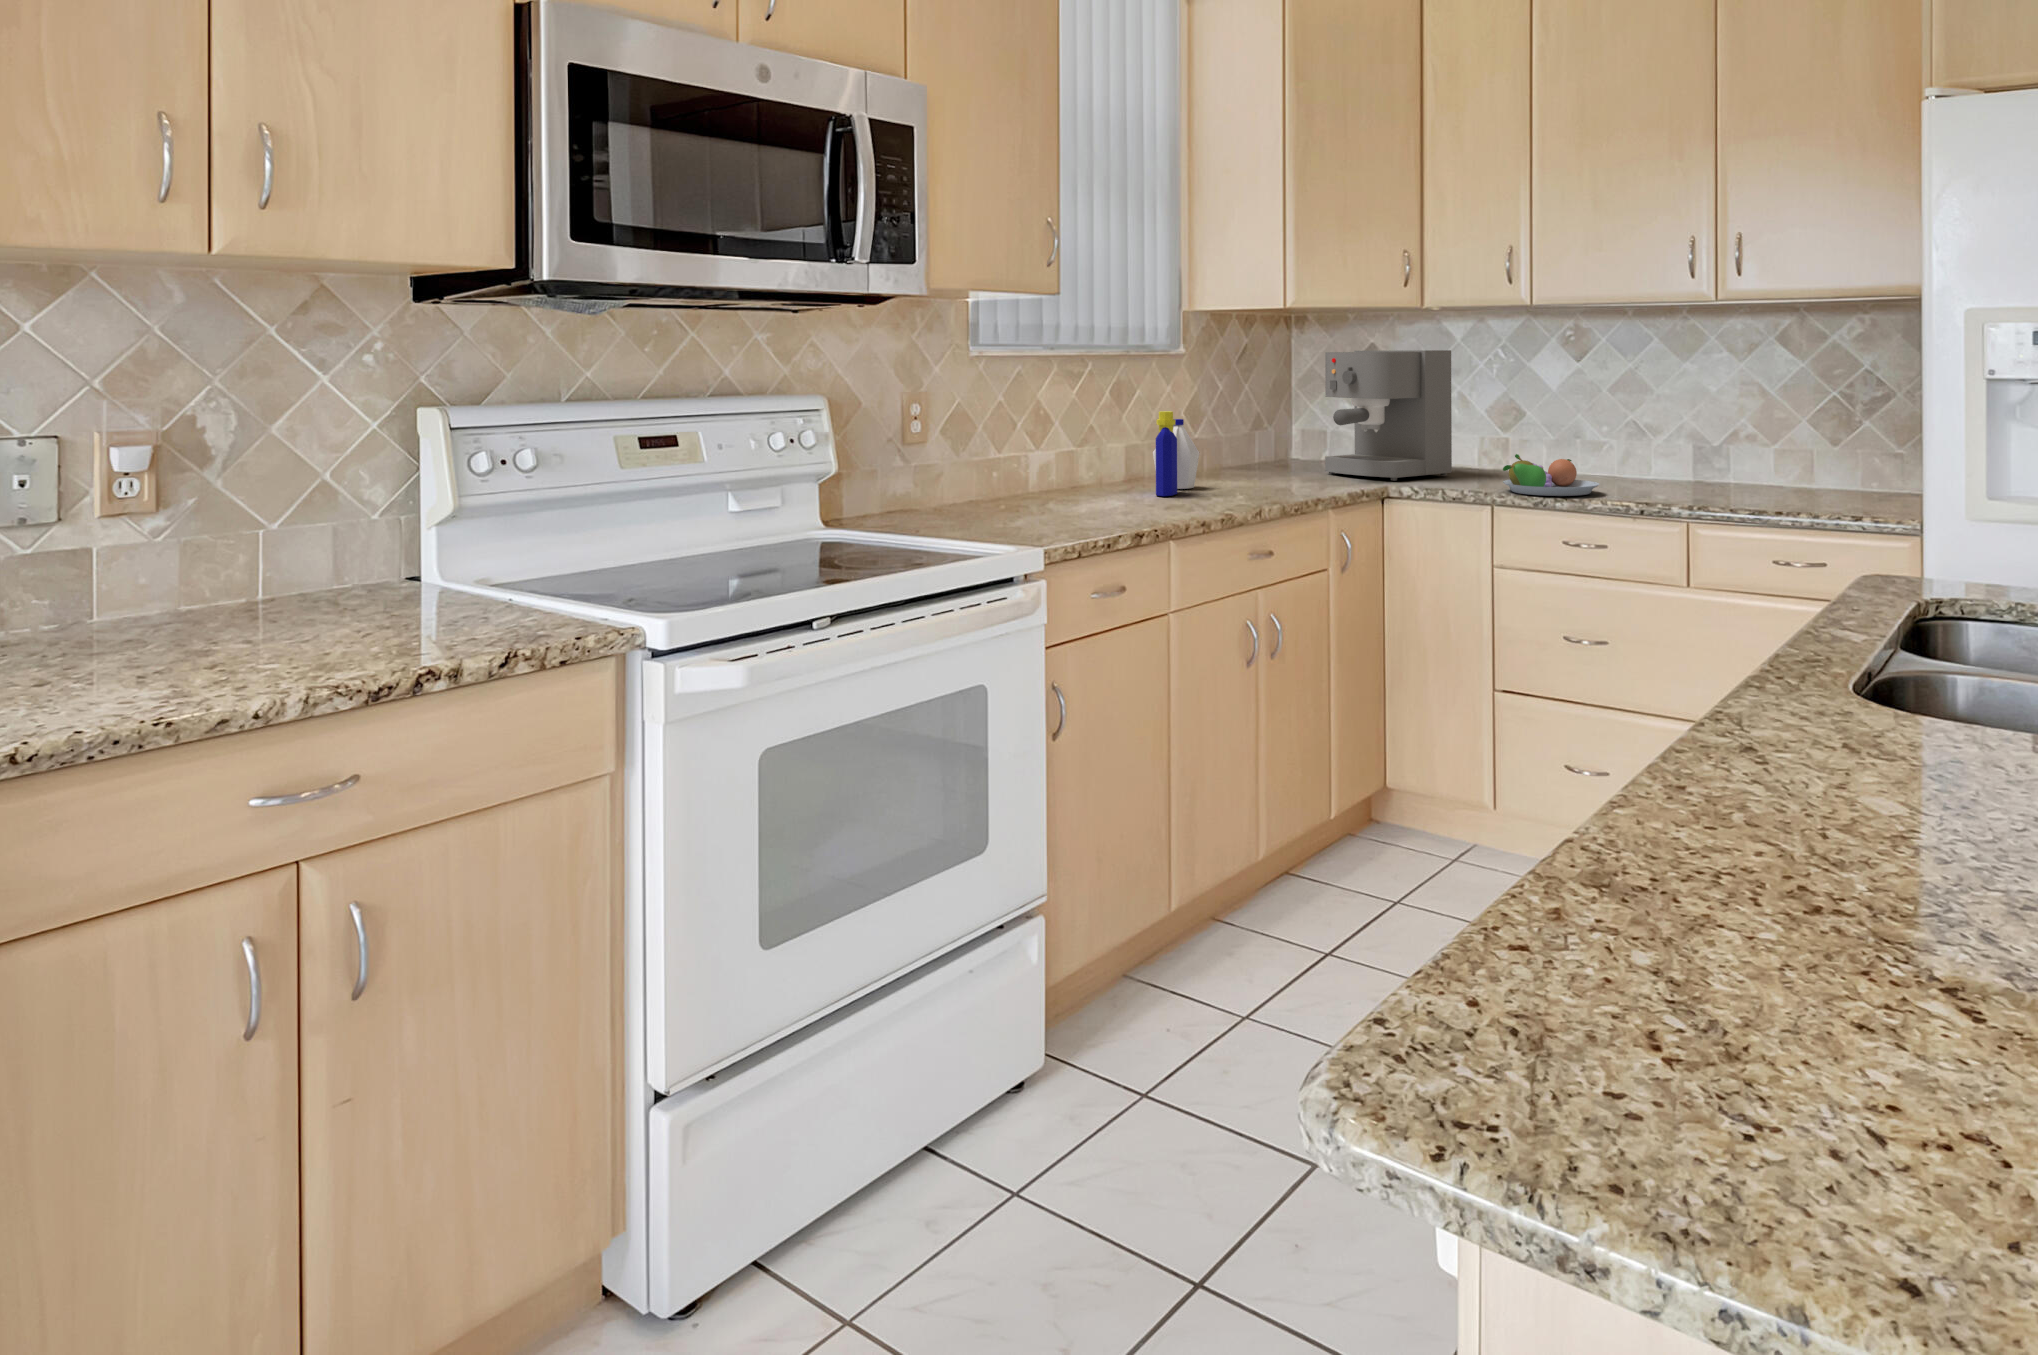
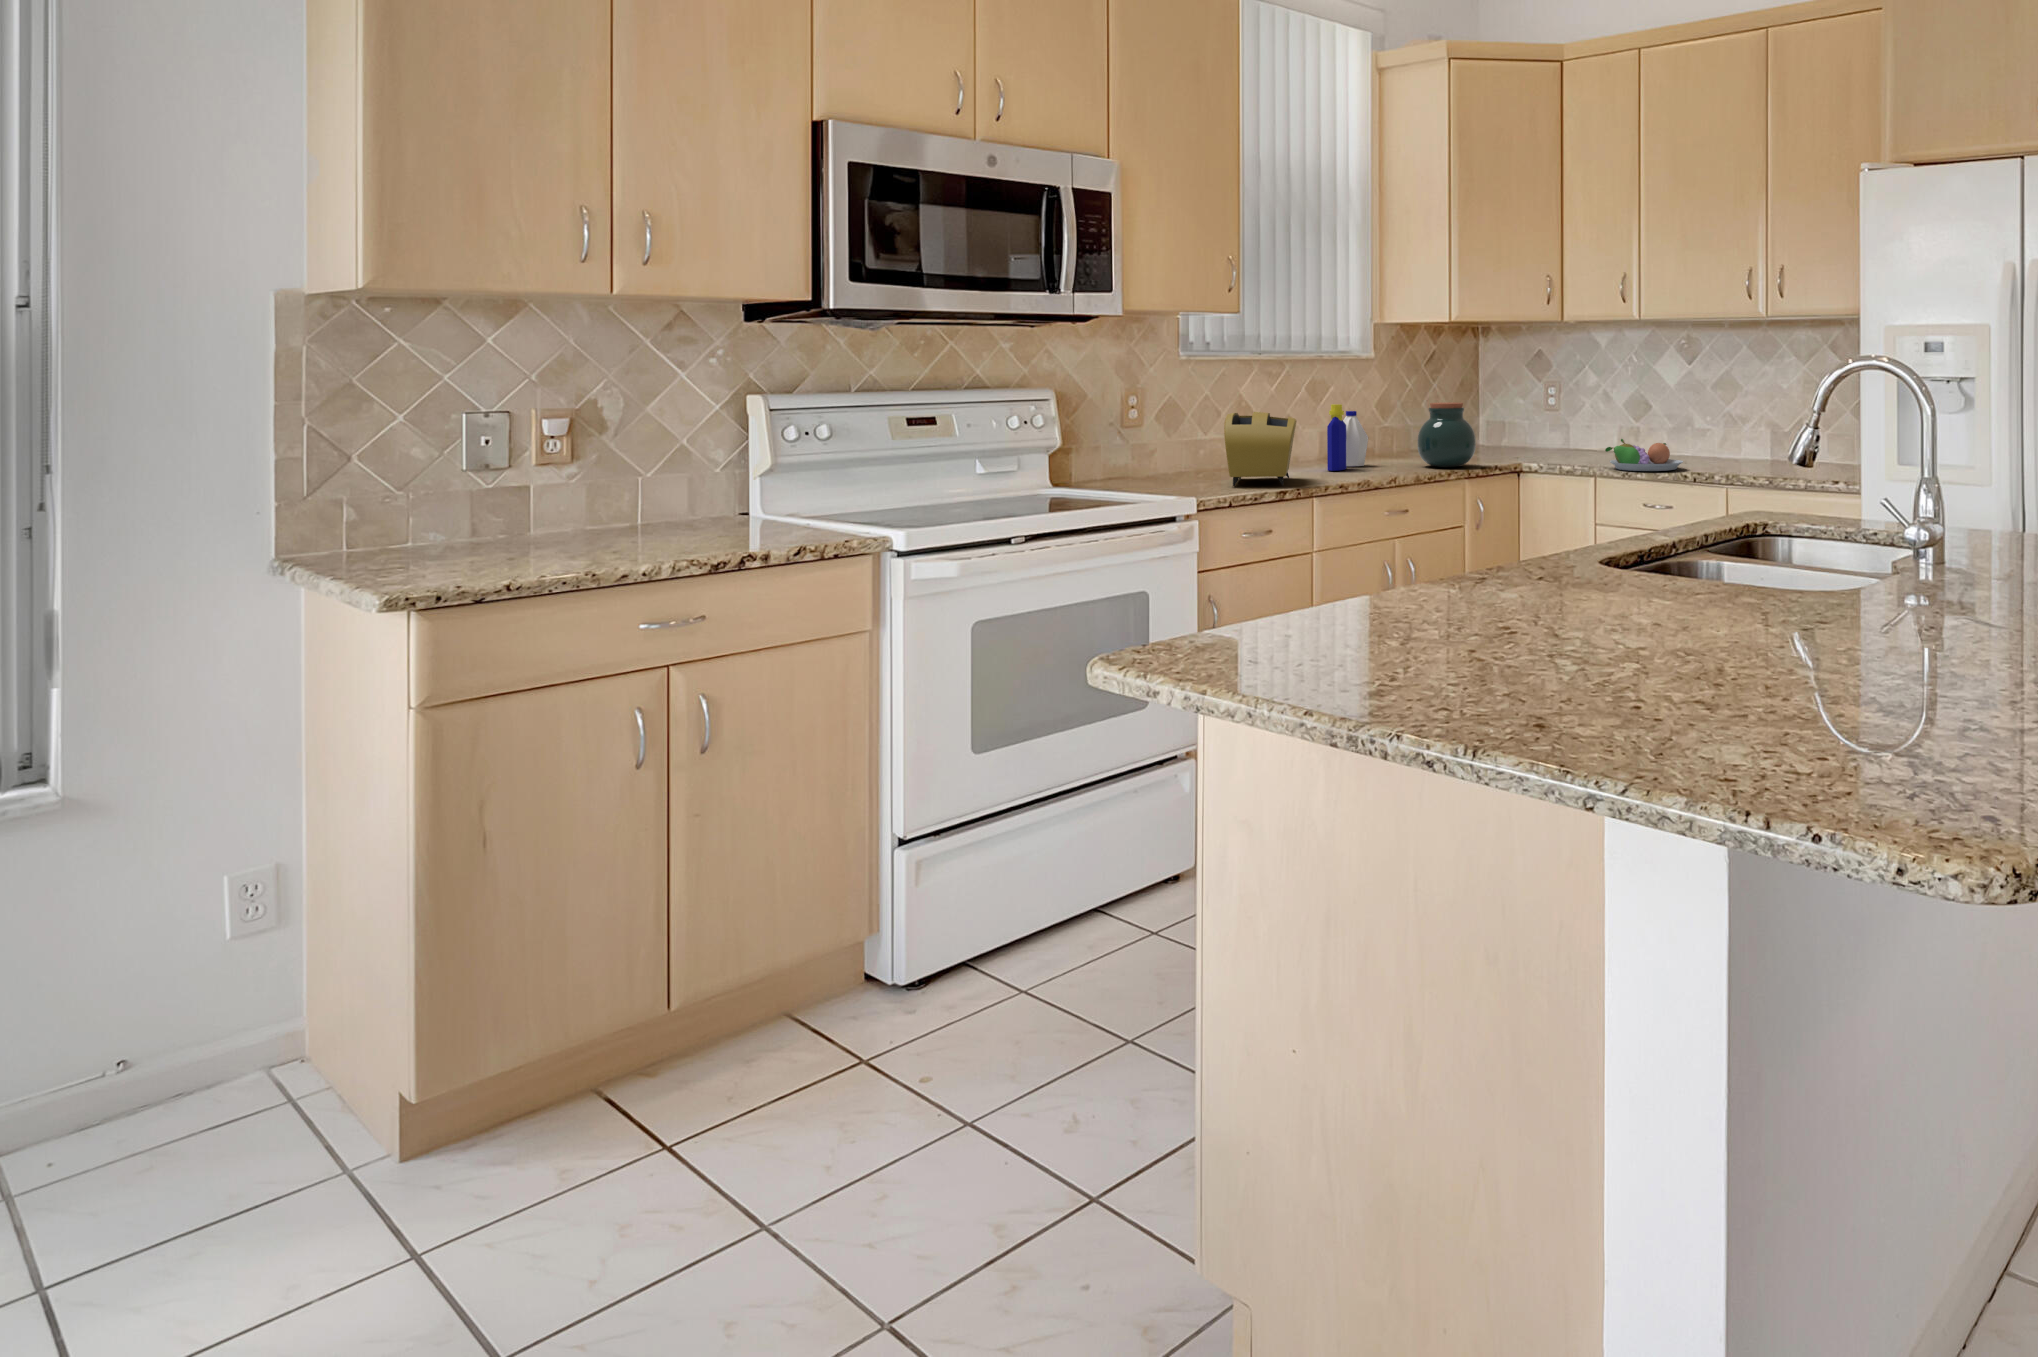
coffee maker: present [1325,350,1452,481] -> none [1482,356,1586,461]
jar: none [1261,408,1334,490] -> present [1417,402,1476,467]
toaster: none [1047,424,1139,522] -> present [1224,412,1297,486]

